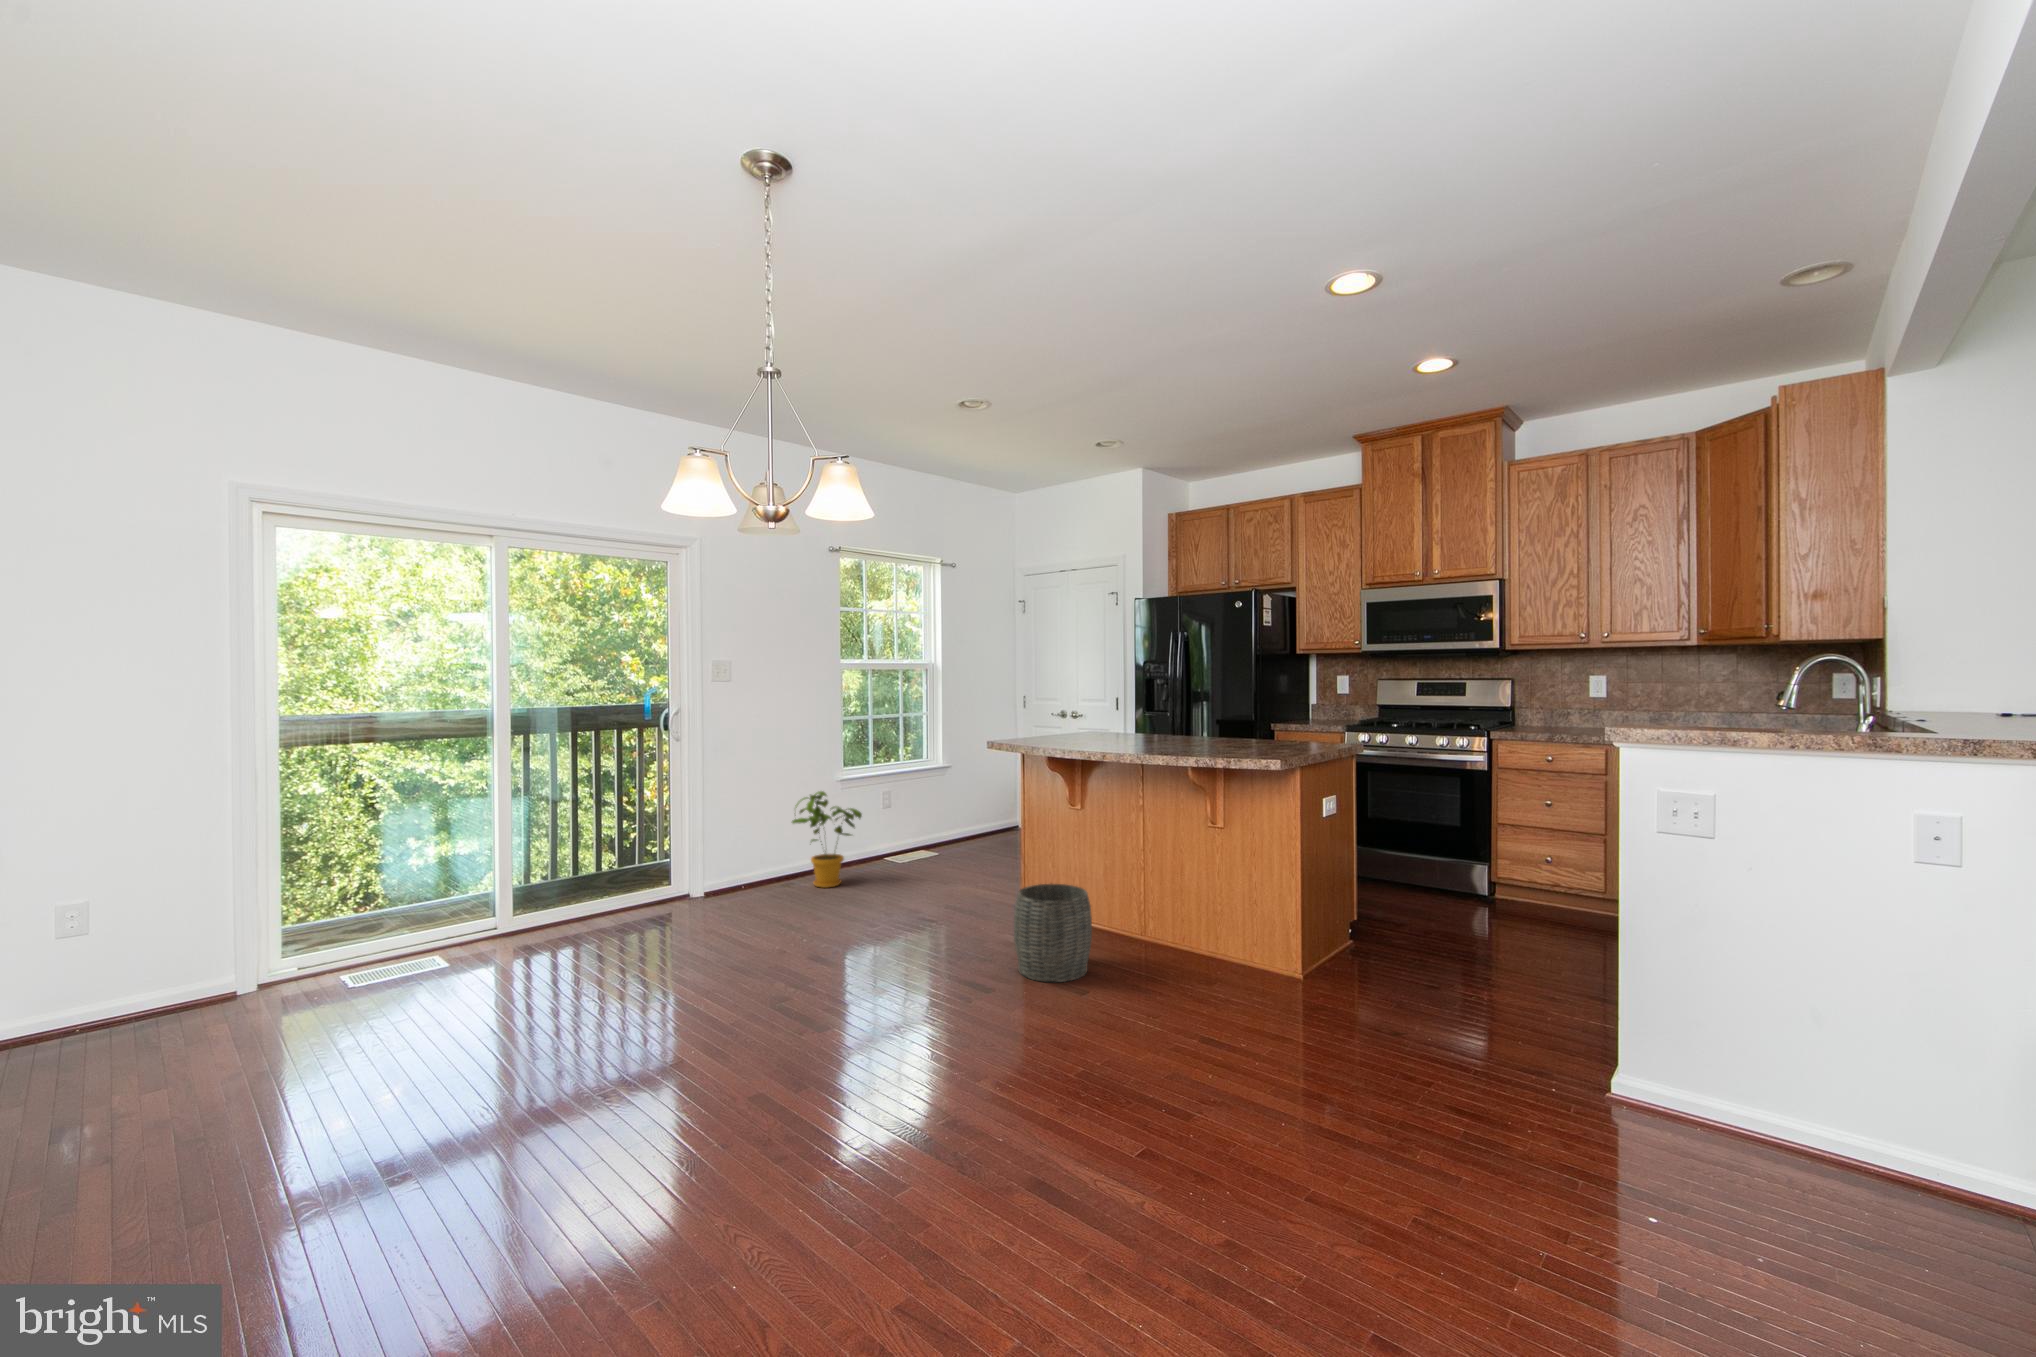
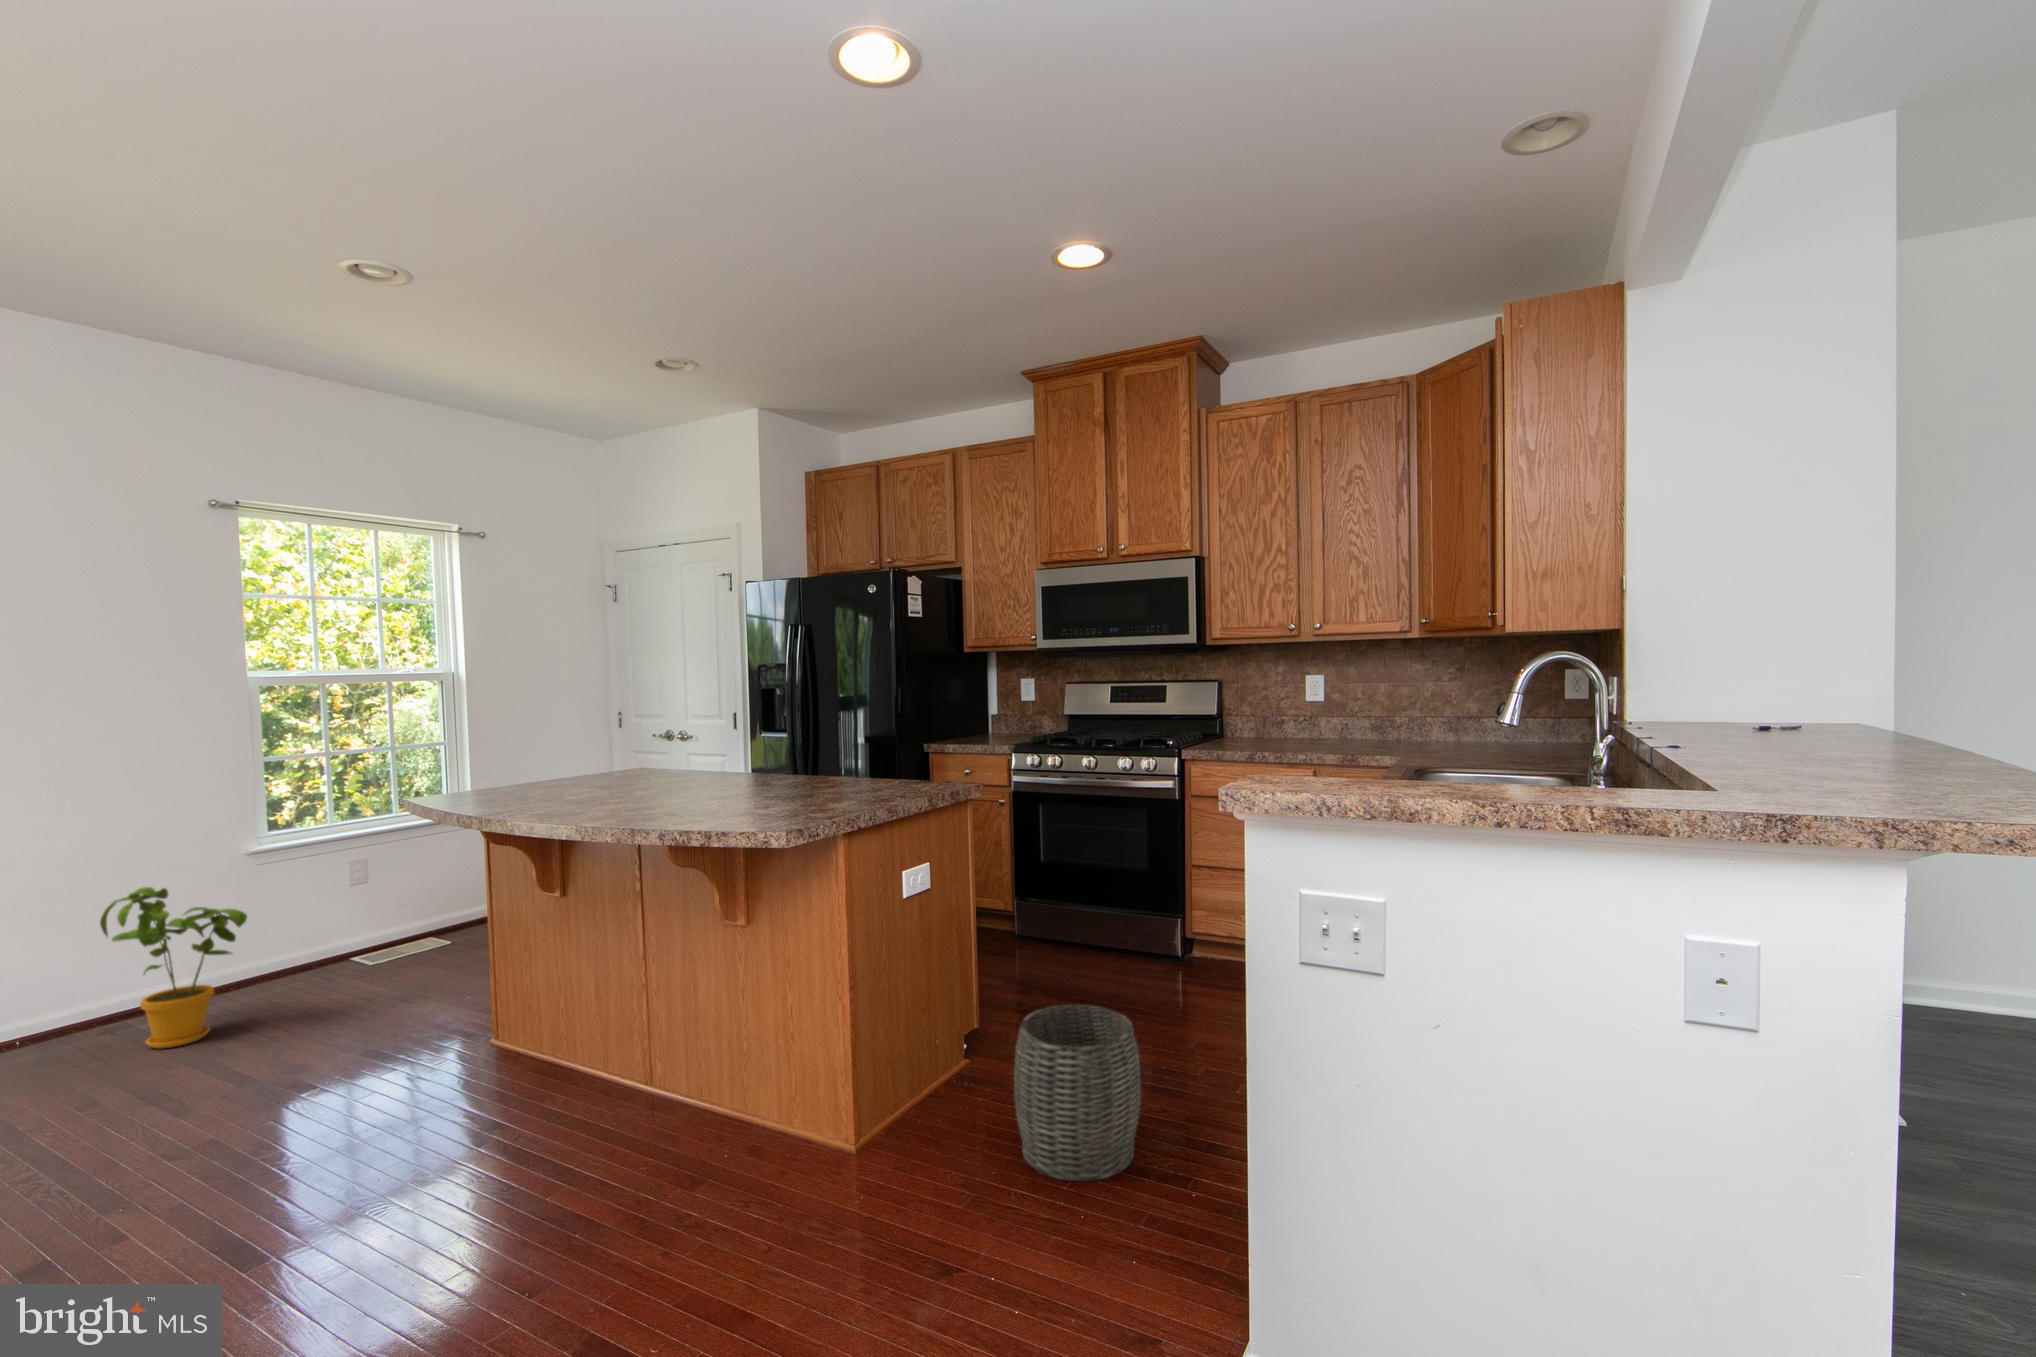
woven basket: present [1014,884,1092,982] -> present [1014,1005,1141,1181]

